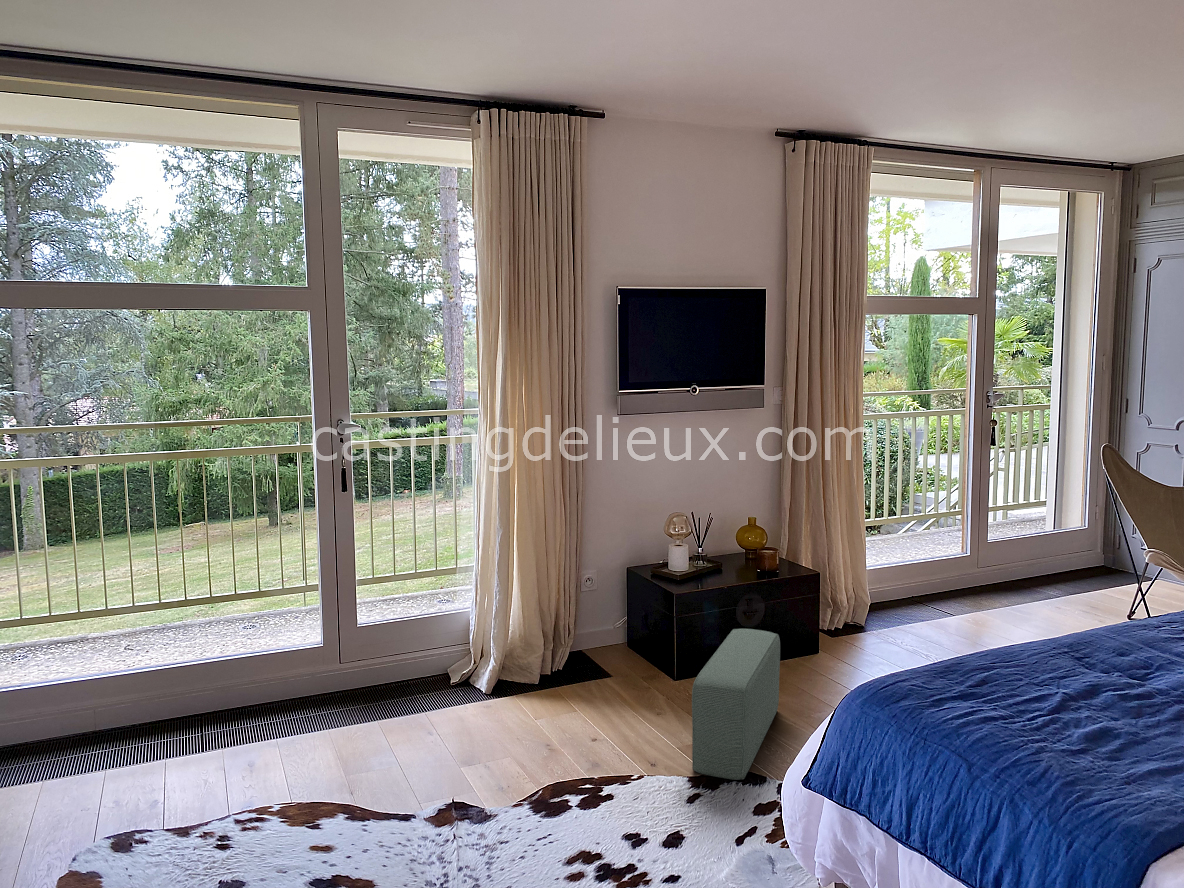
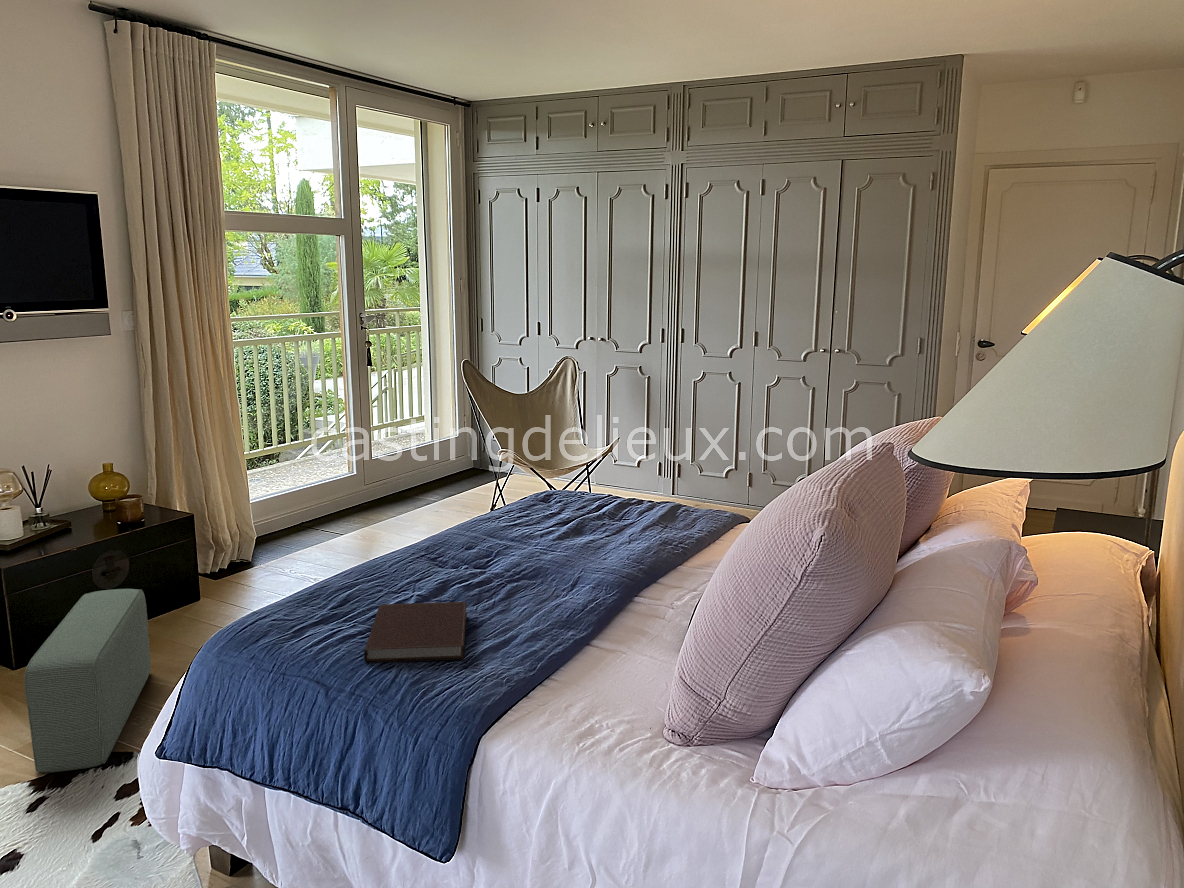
notebook: none [1010,695,1127,774] -> present [364,602,467,663]

